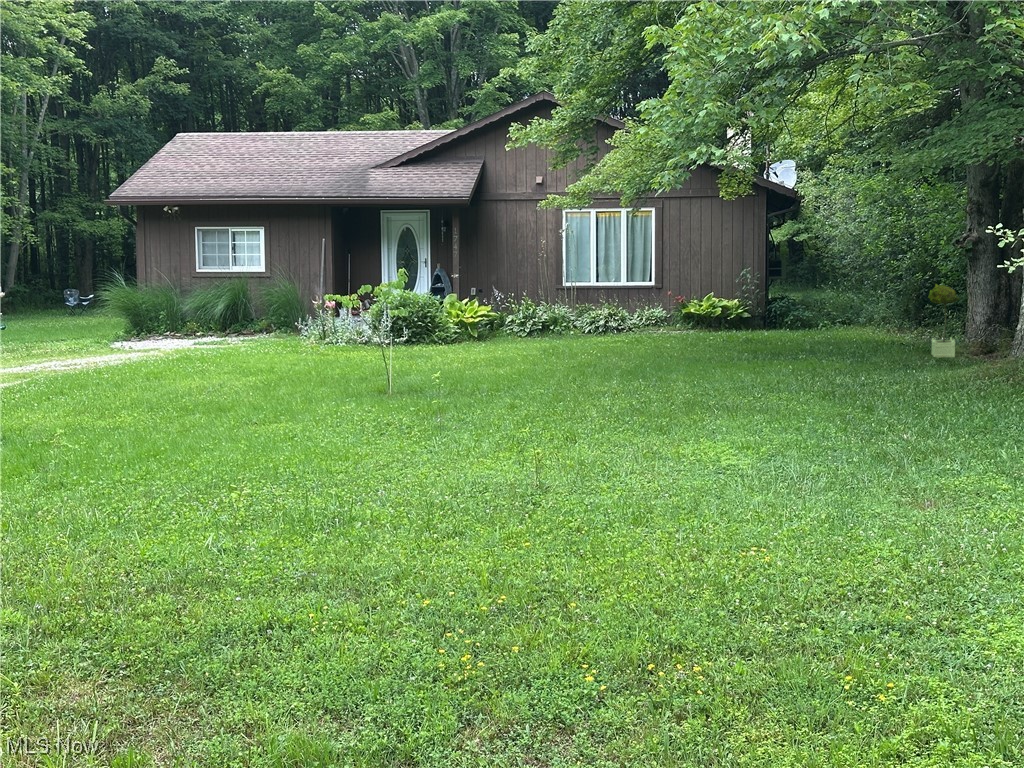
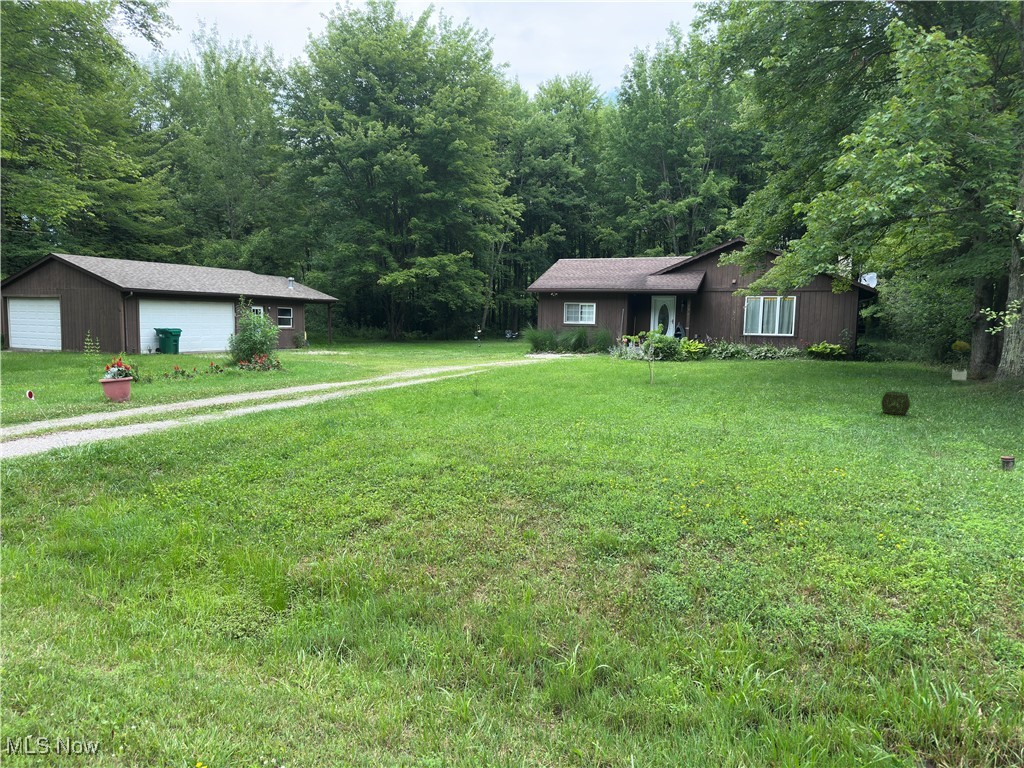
woven basket: none [849,396,900,444] -> present [881,392,910,415]

